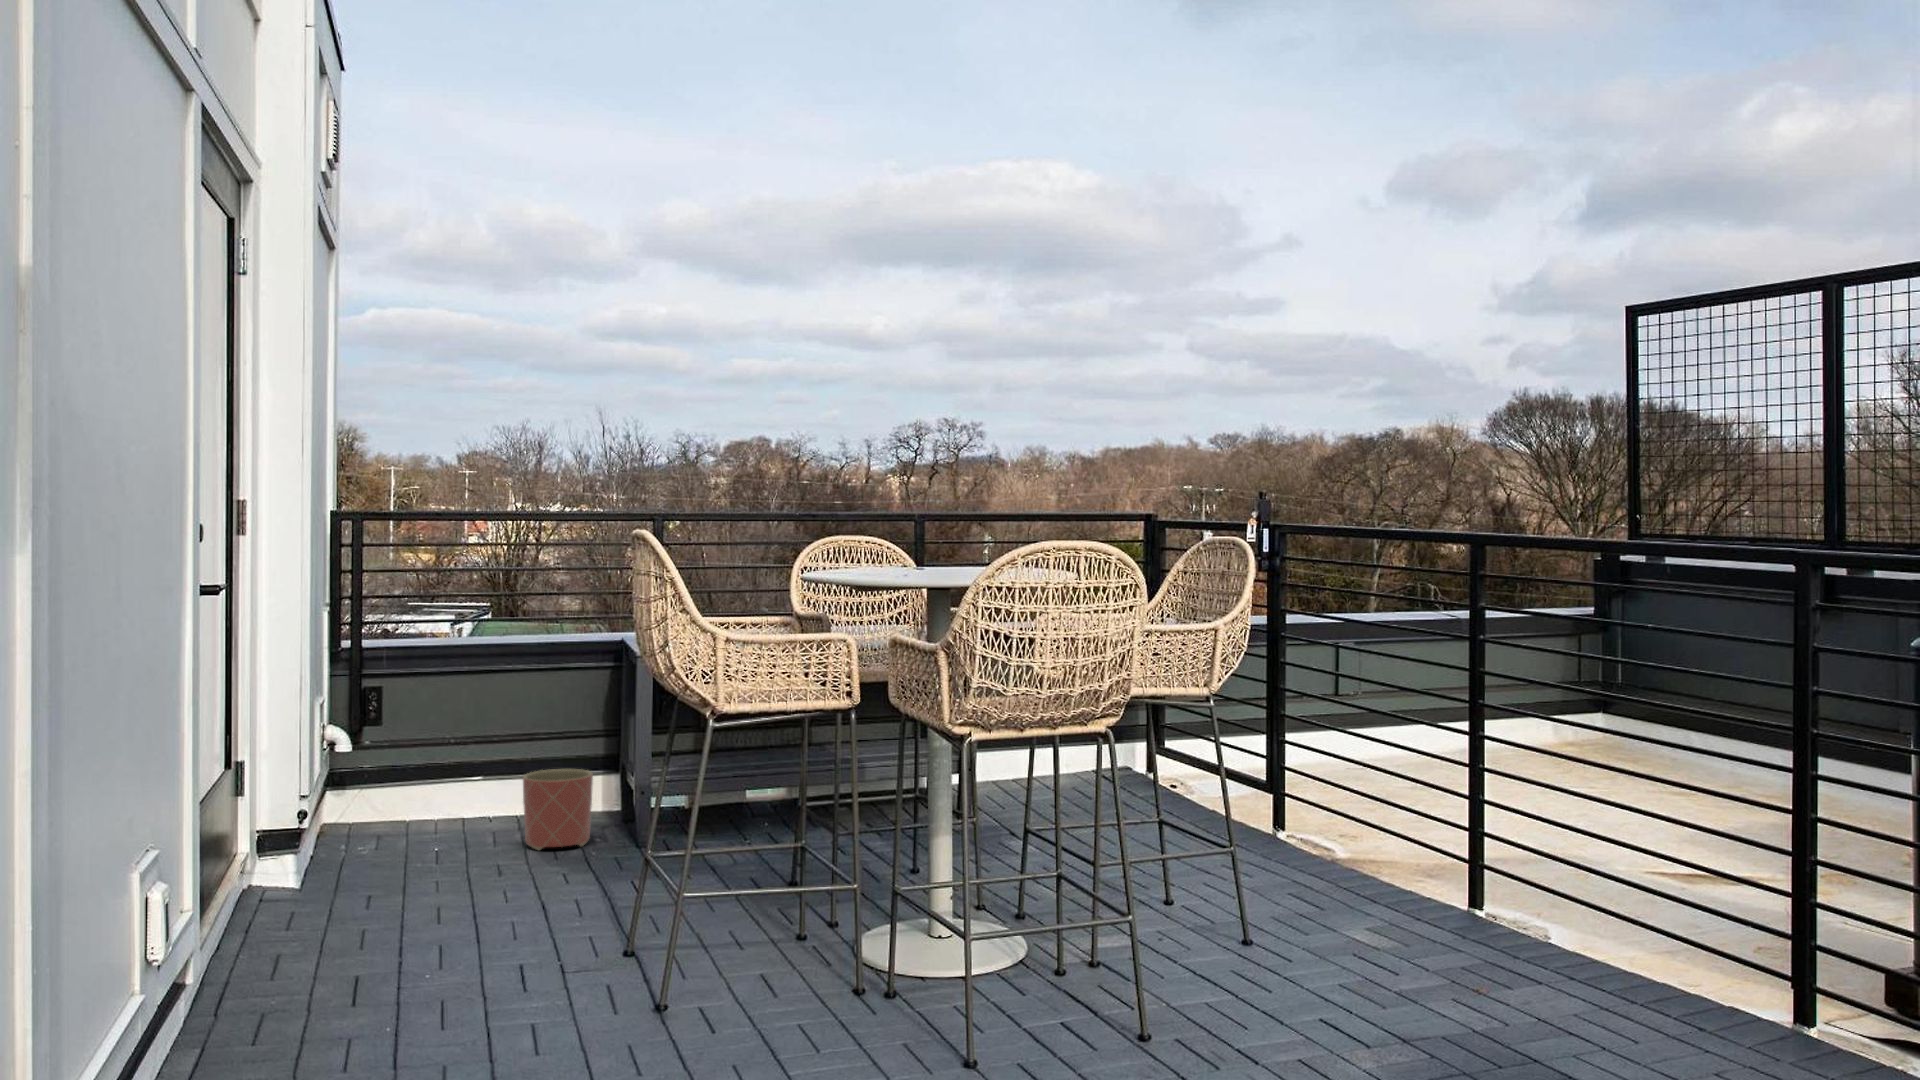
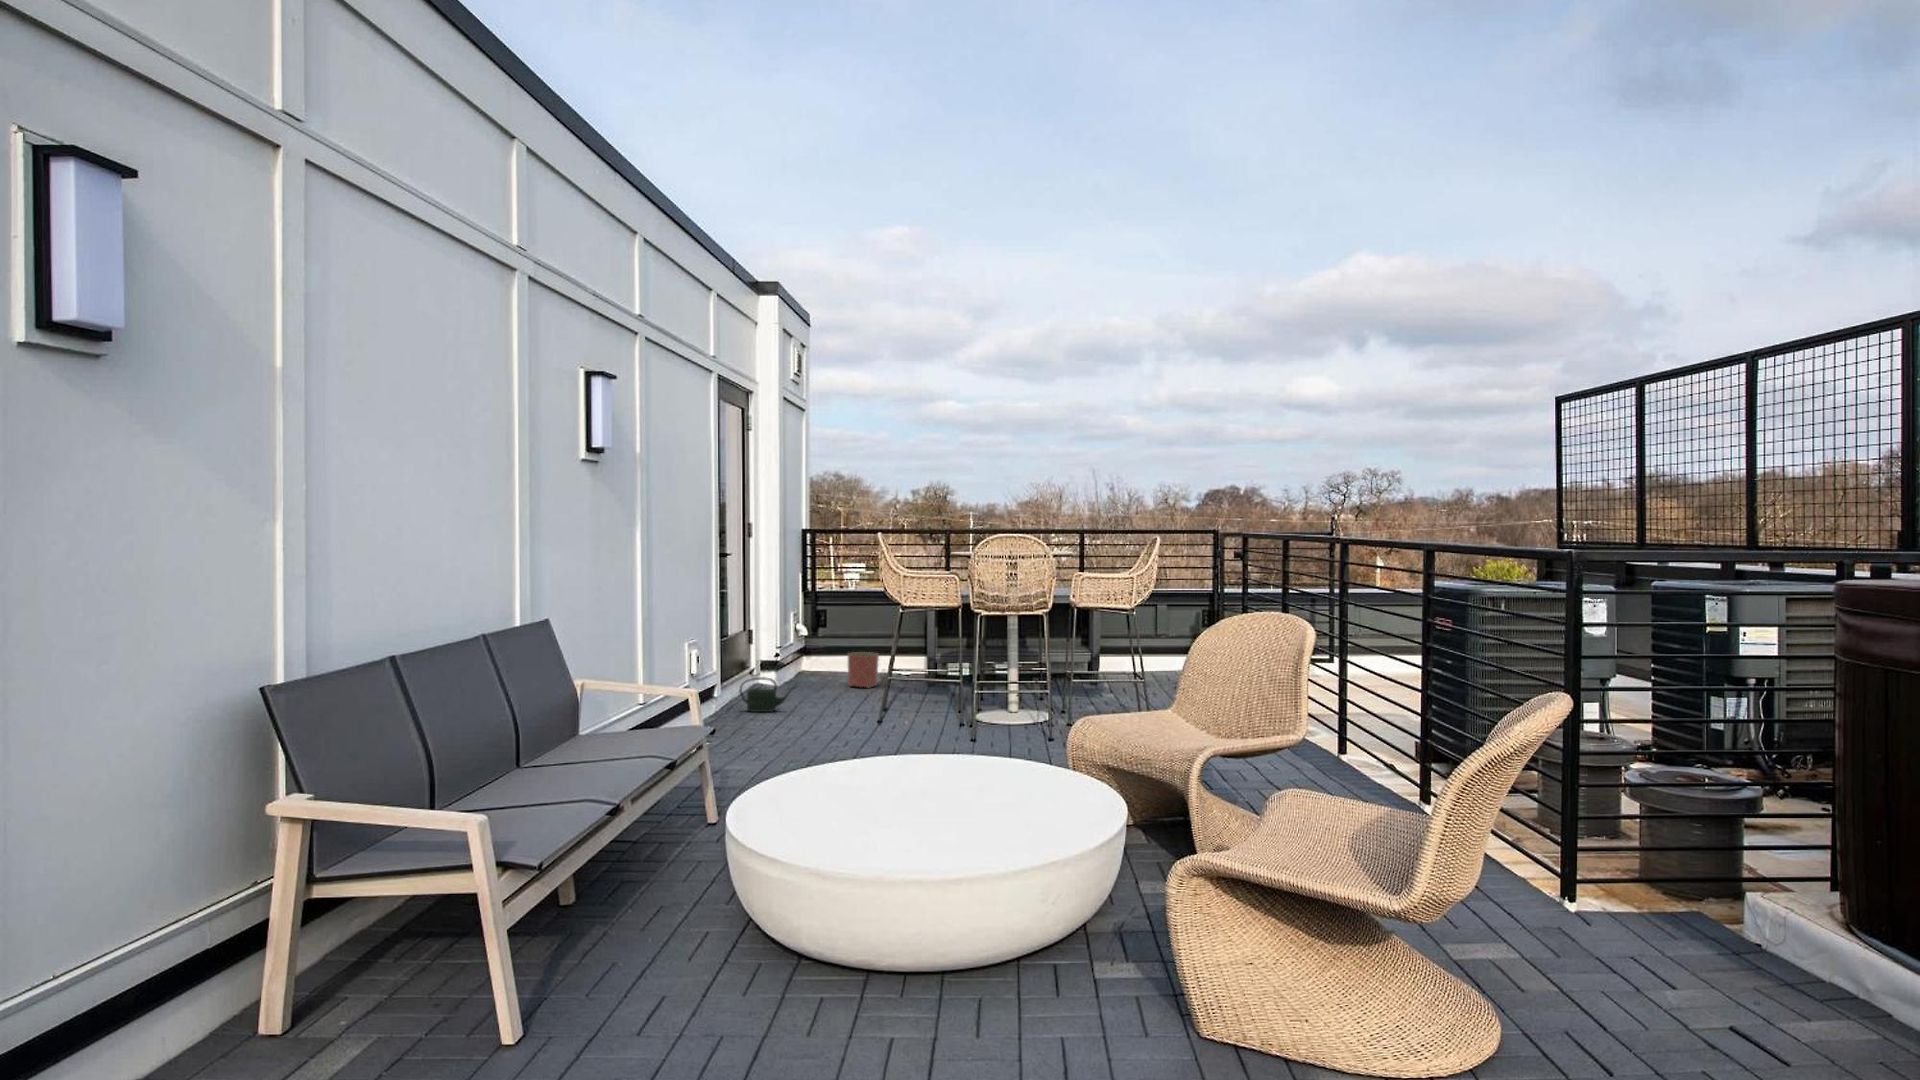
watering can: none [435,864,571,955] -> present [740,677,794,712]

